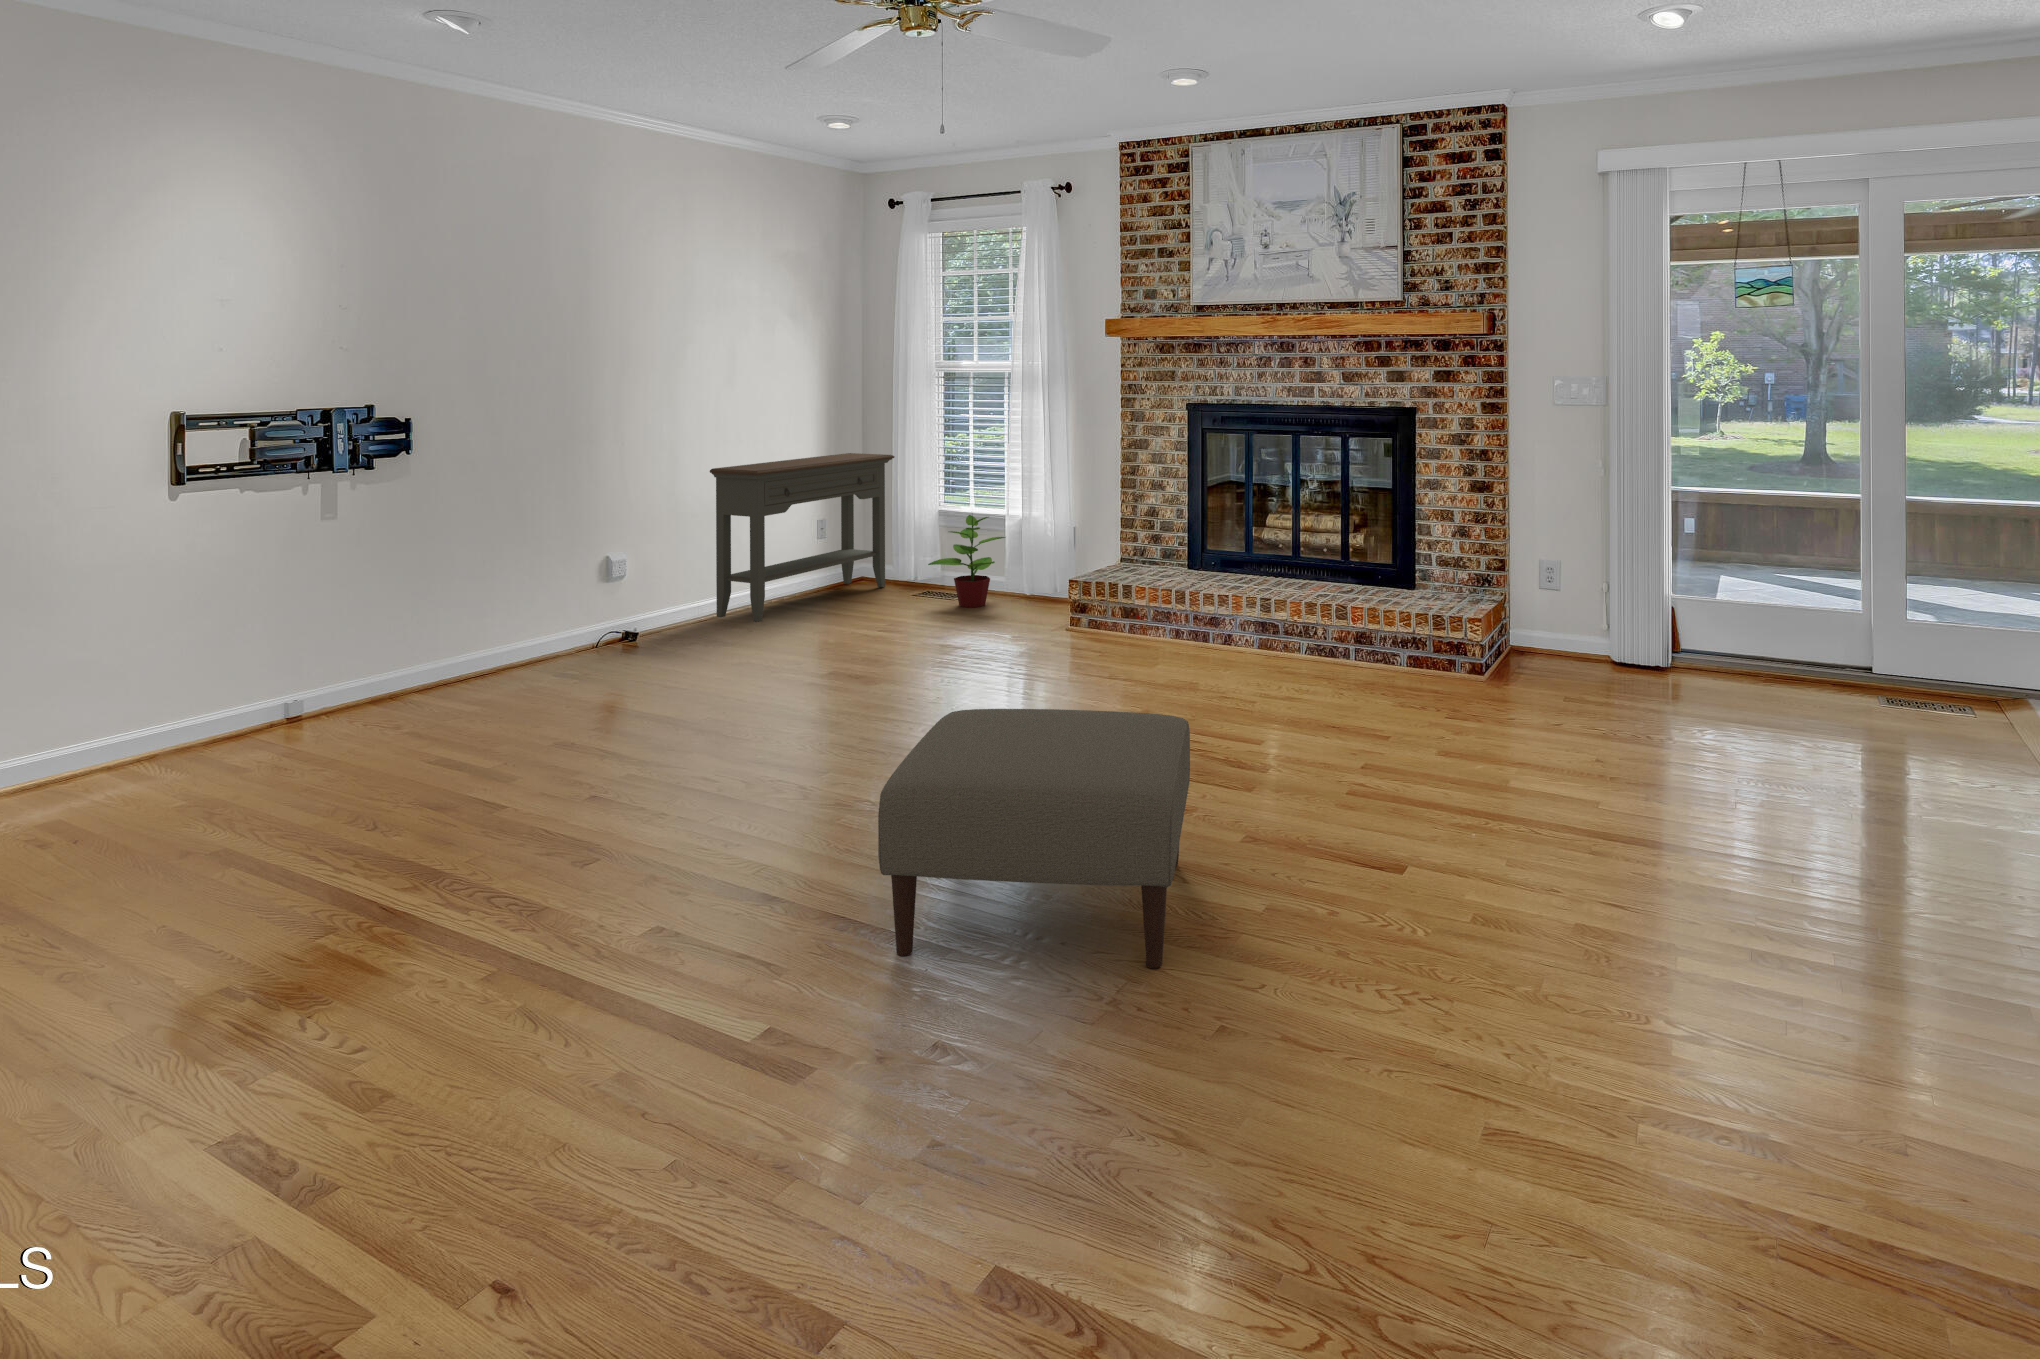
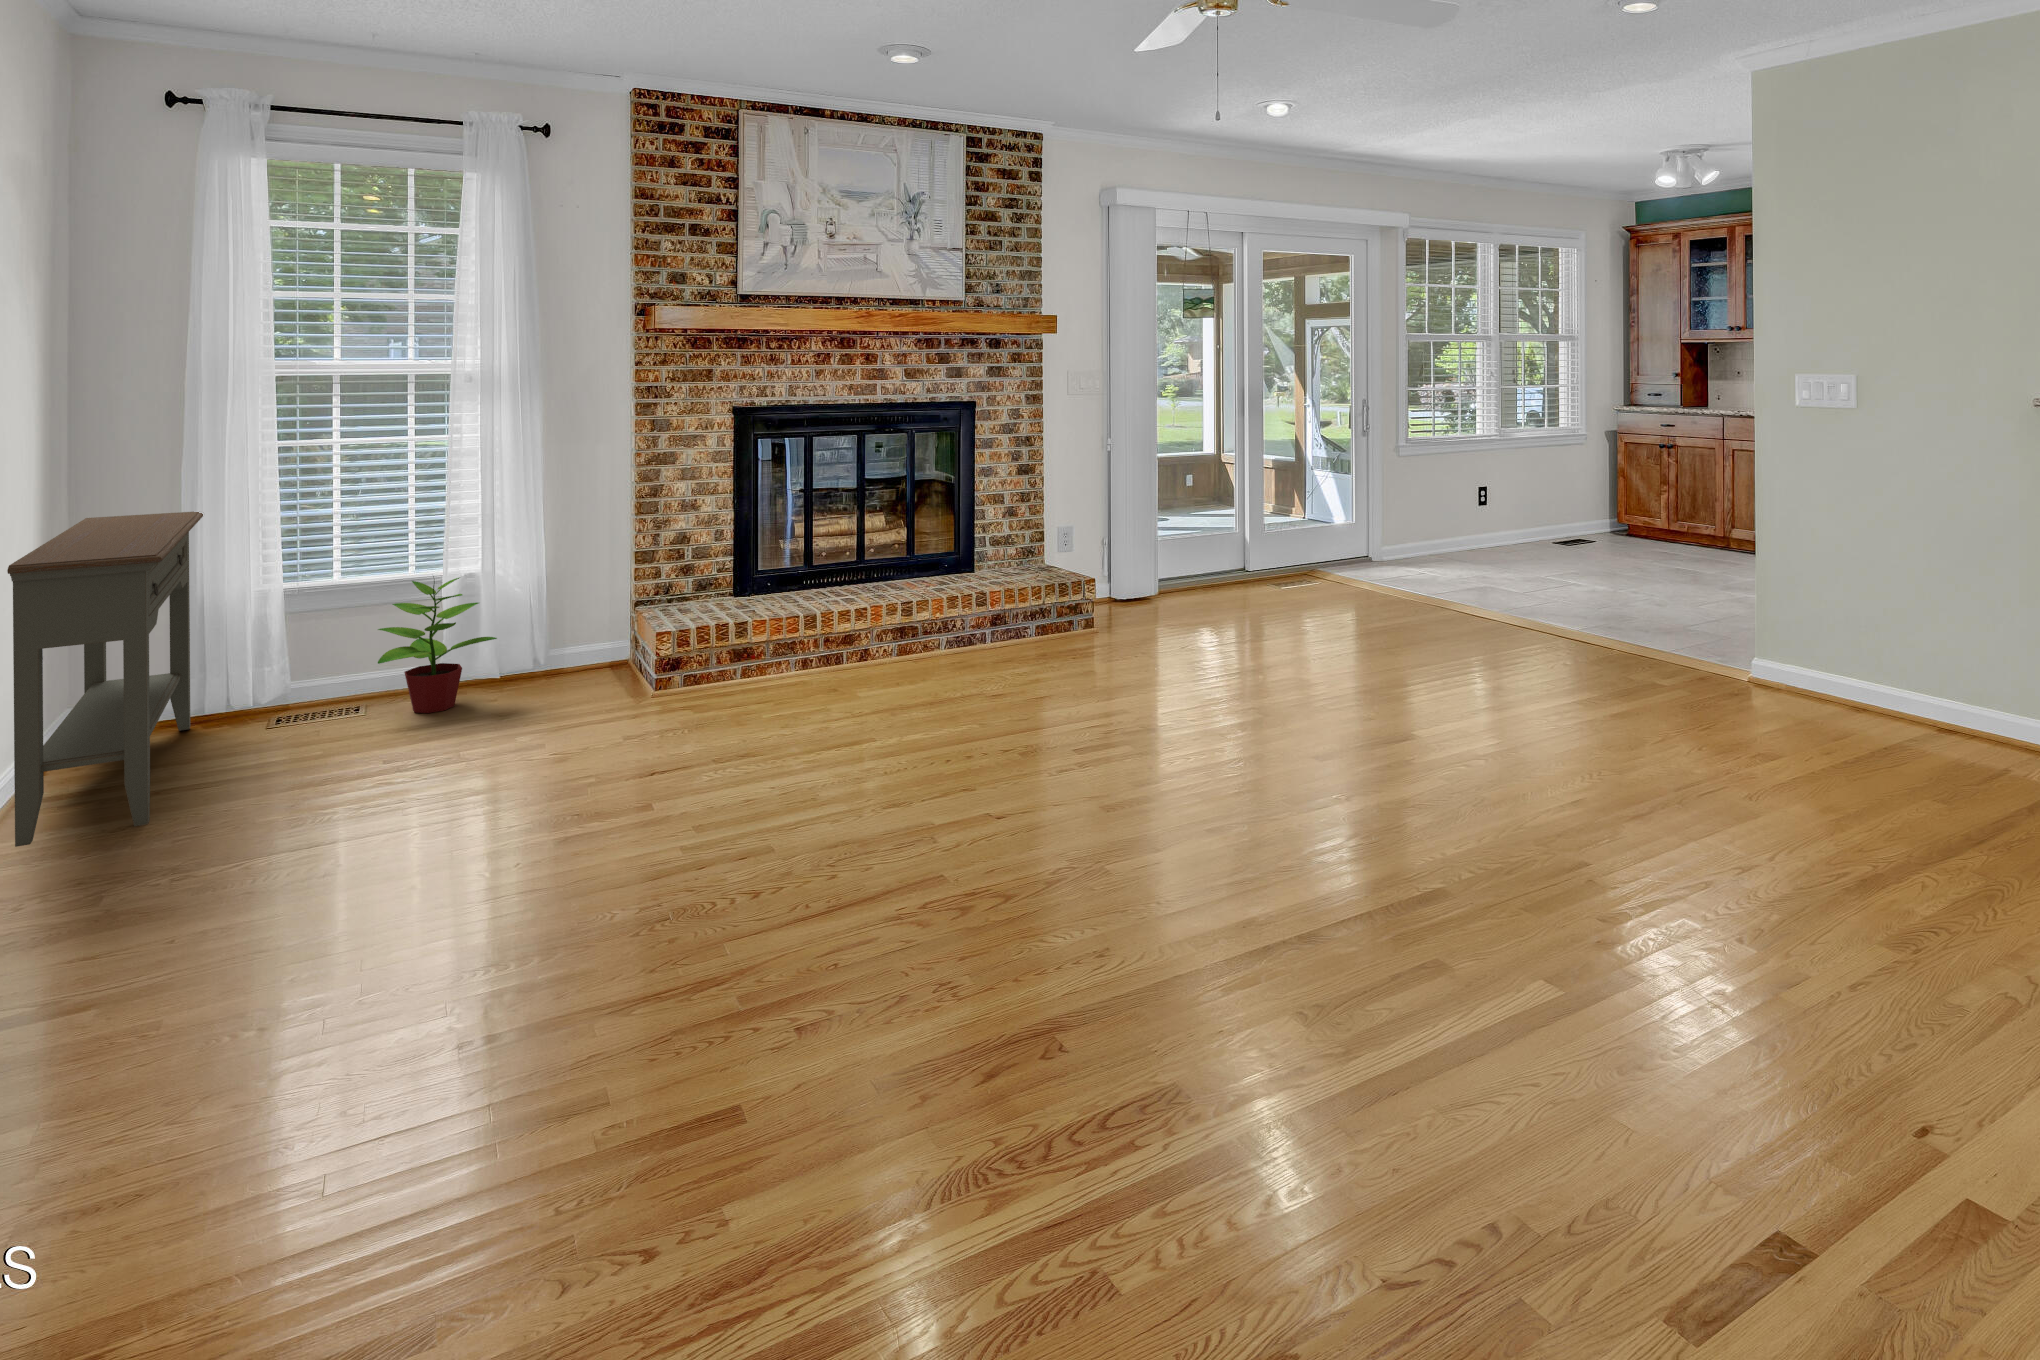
ottoman: present [878,709,1190,968] -> none [1273,663,1589,915]

